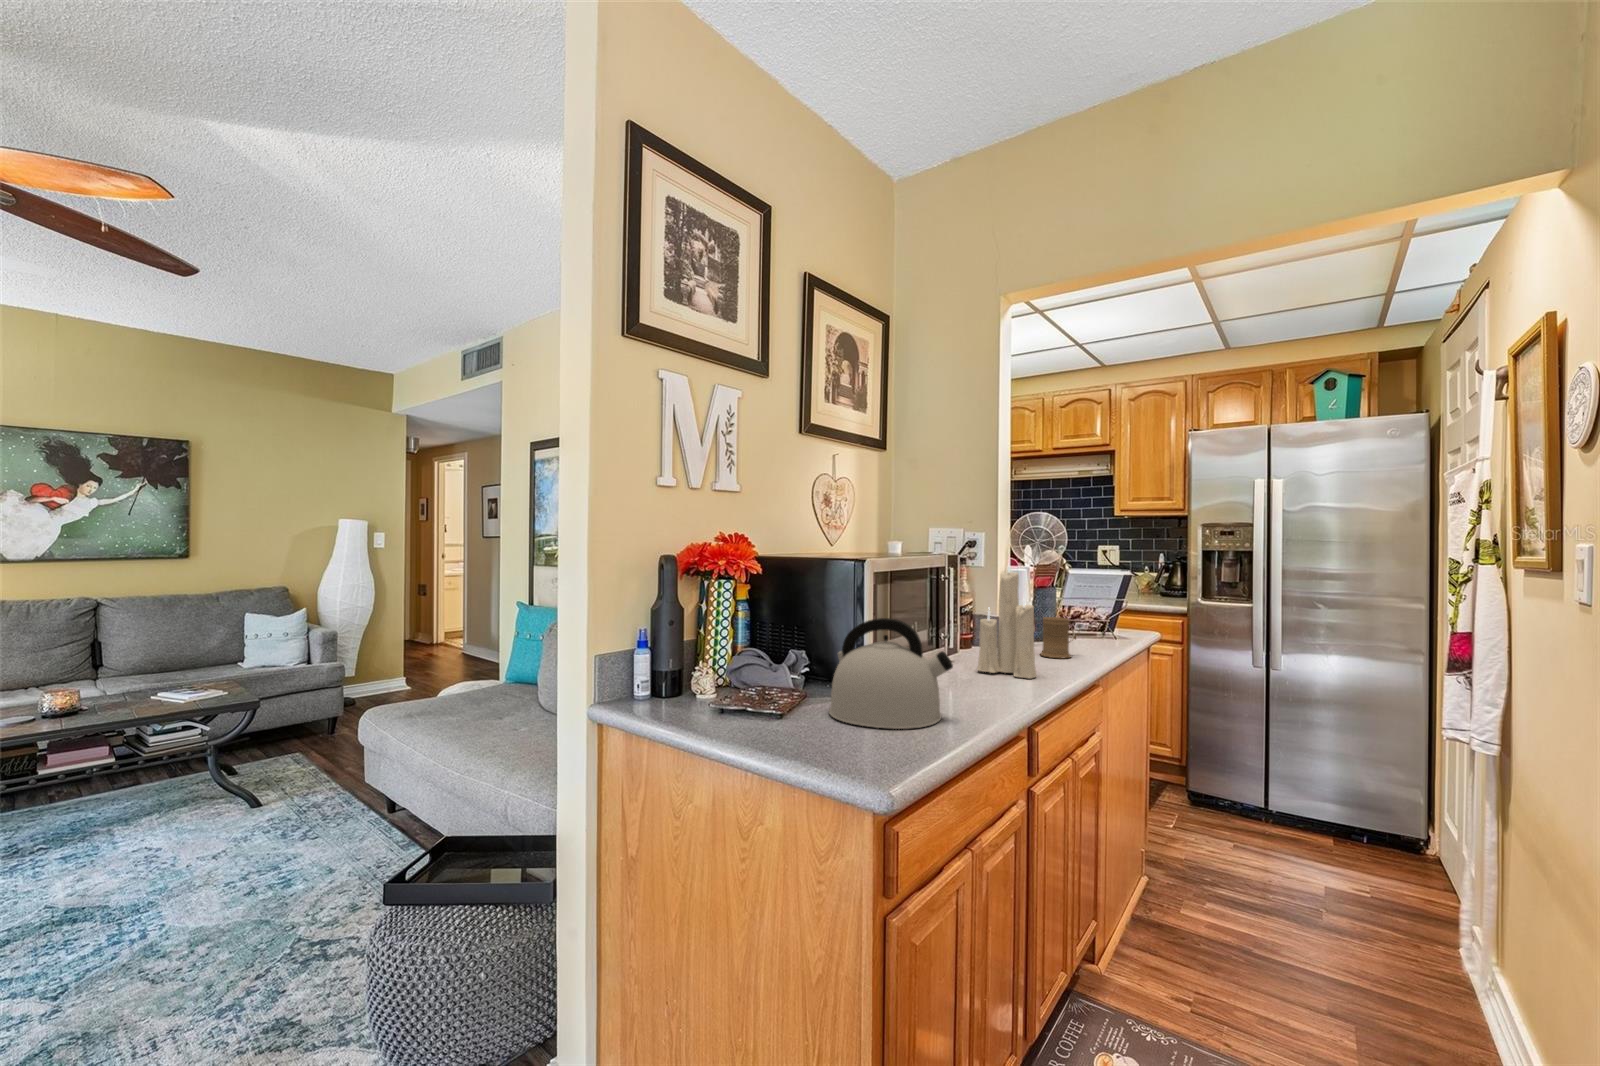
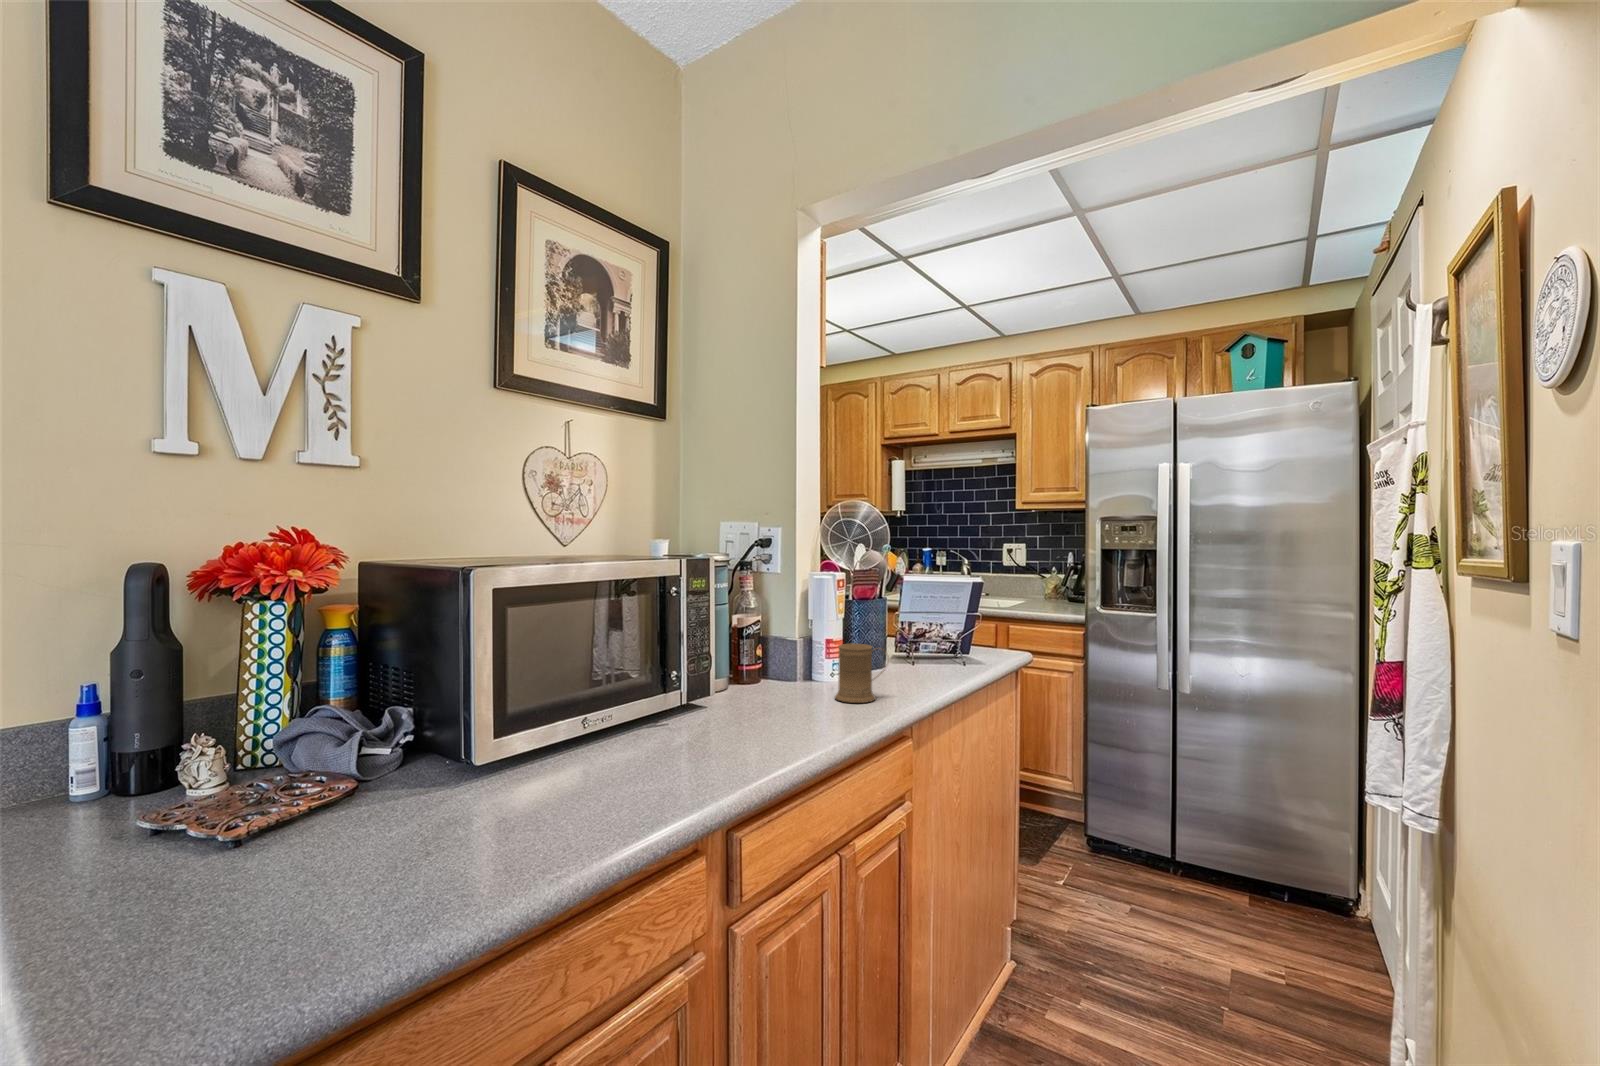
candle: present [977,565,1037,678] -> none [706,556,784,746]
kettle: present [829,618,953,729] -> none [298,676,525,893]

